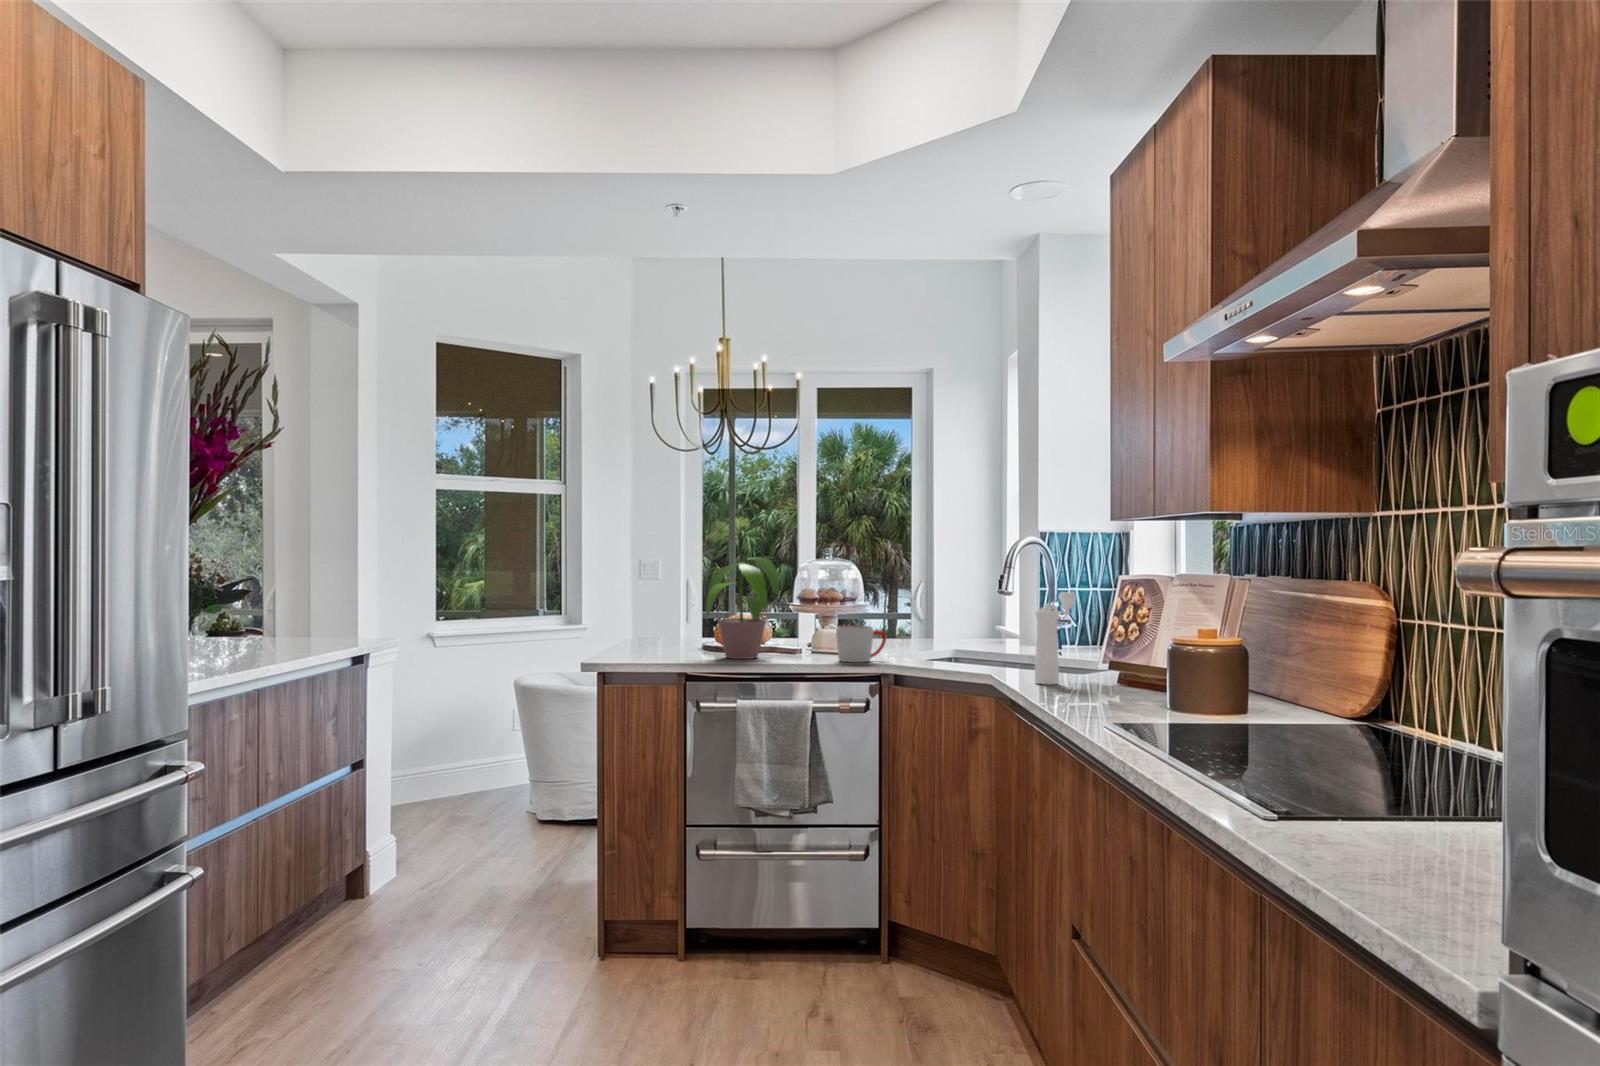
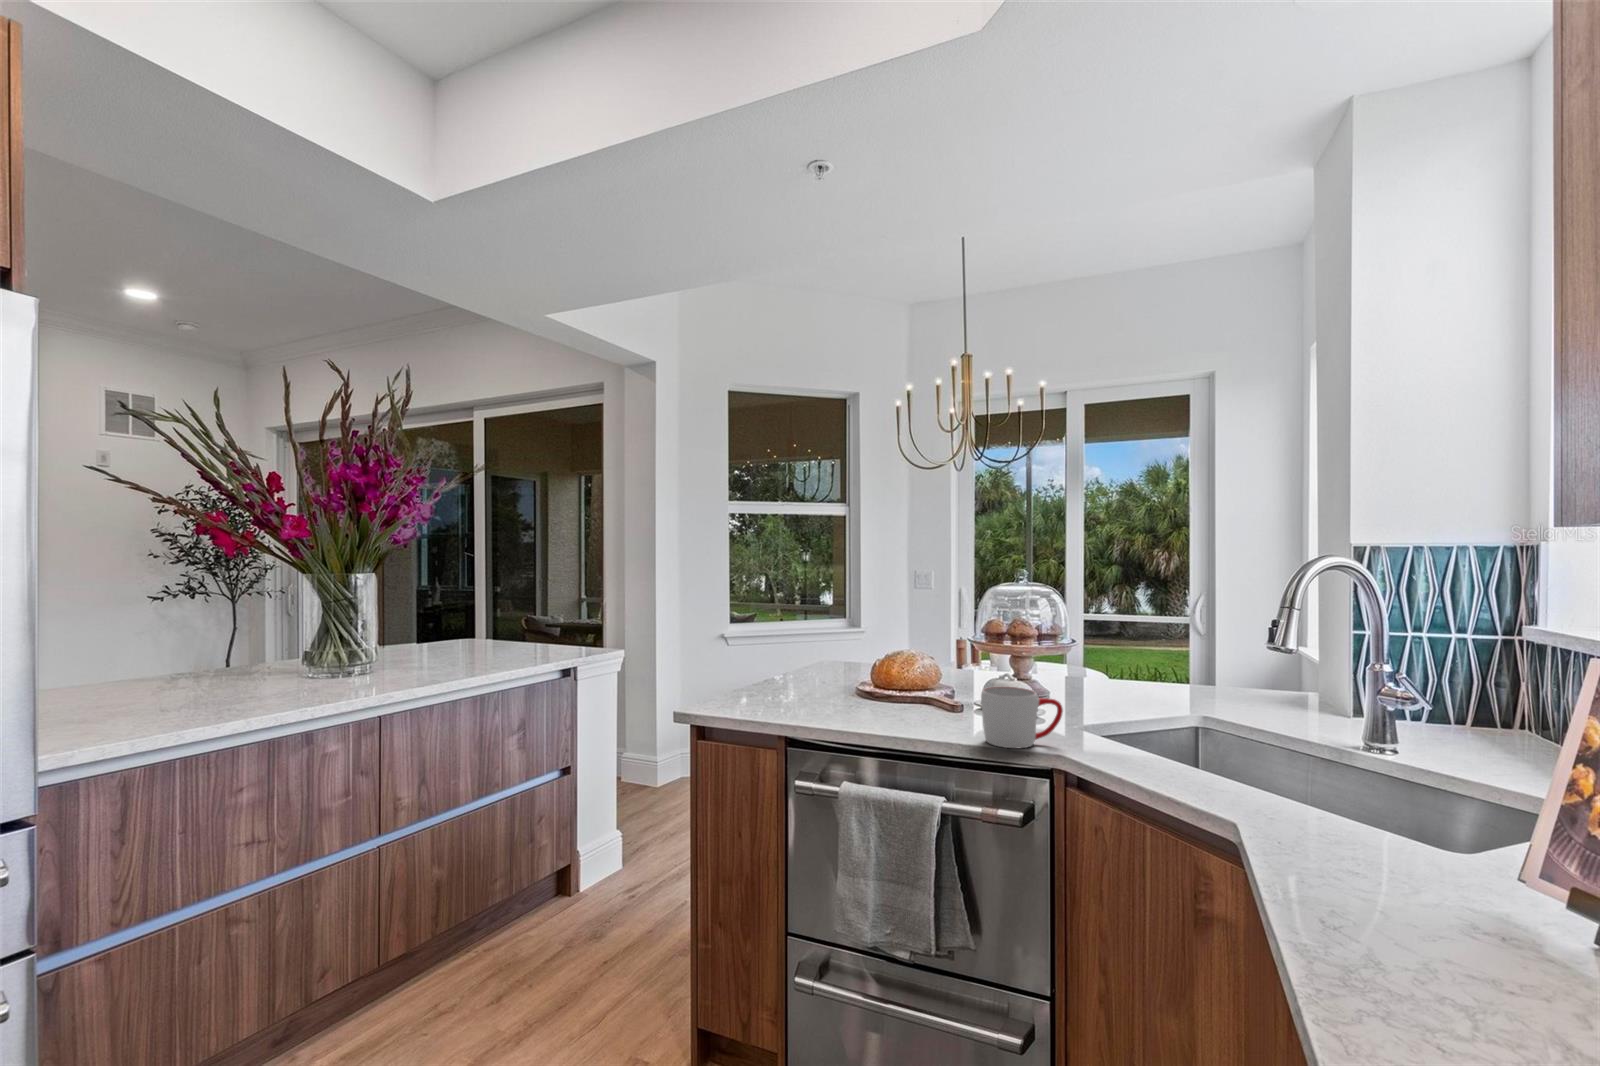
potted plant: present [705,558,779,659] -> none [795,584,942,721]
pepper mill: present [1035,592,1076,685] -> none [1325,688,1447,929]

